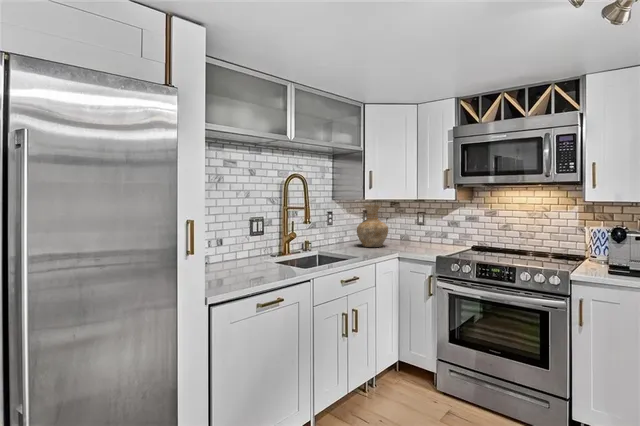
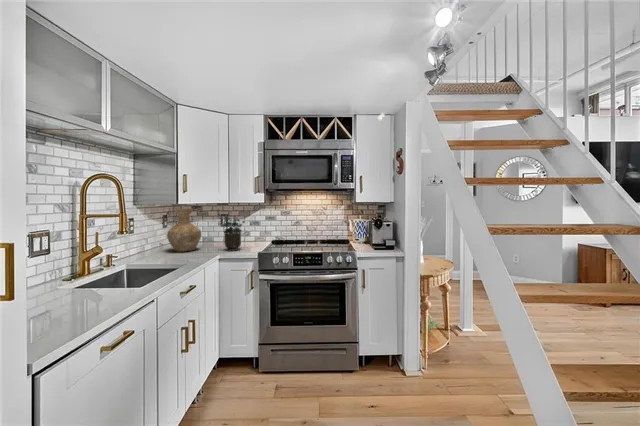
potted plant: none [402,206,429,250] -> present [217,210,245,249]

